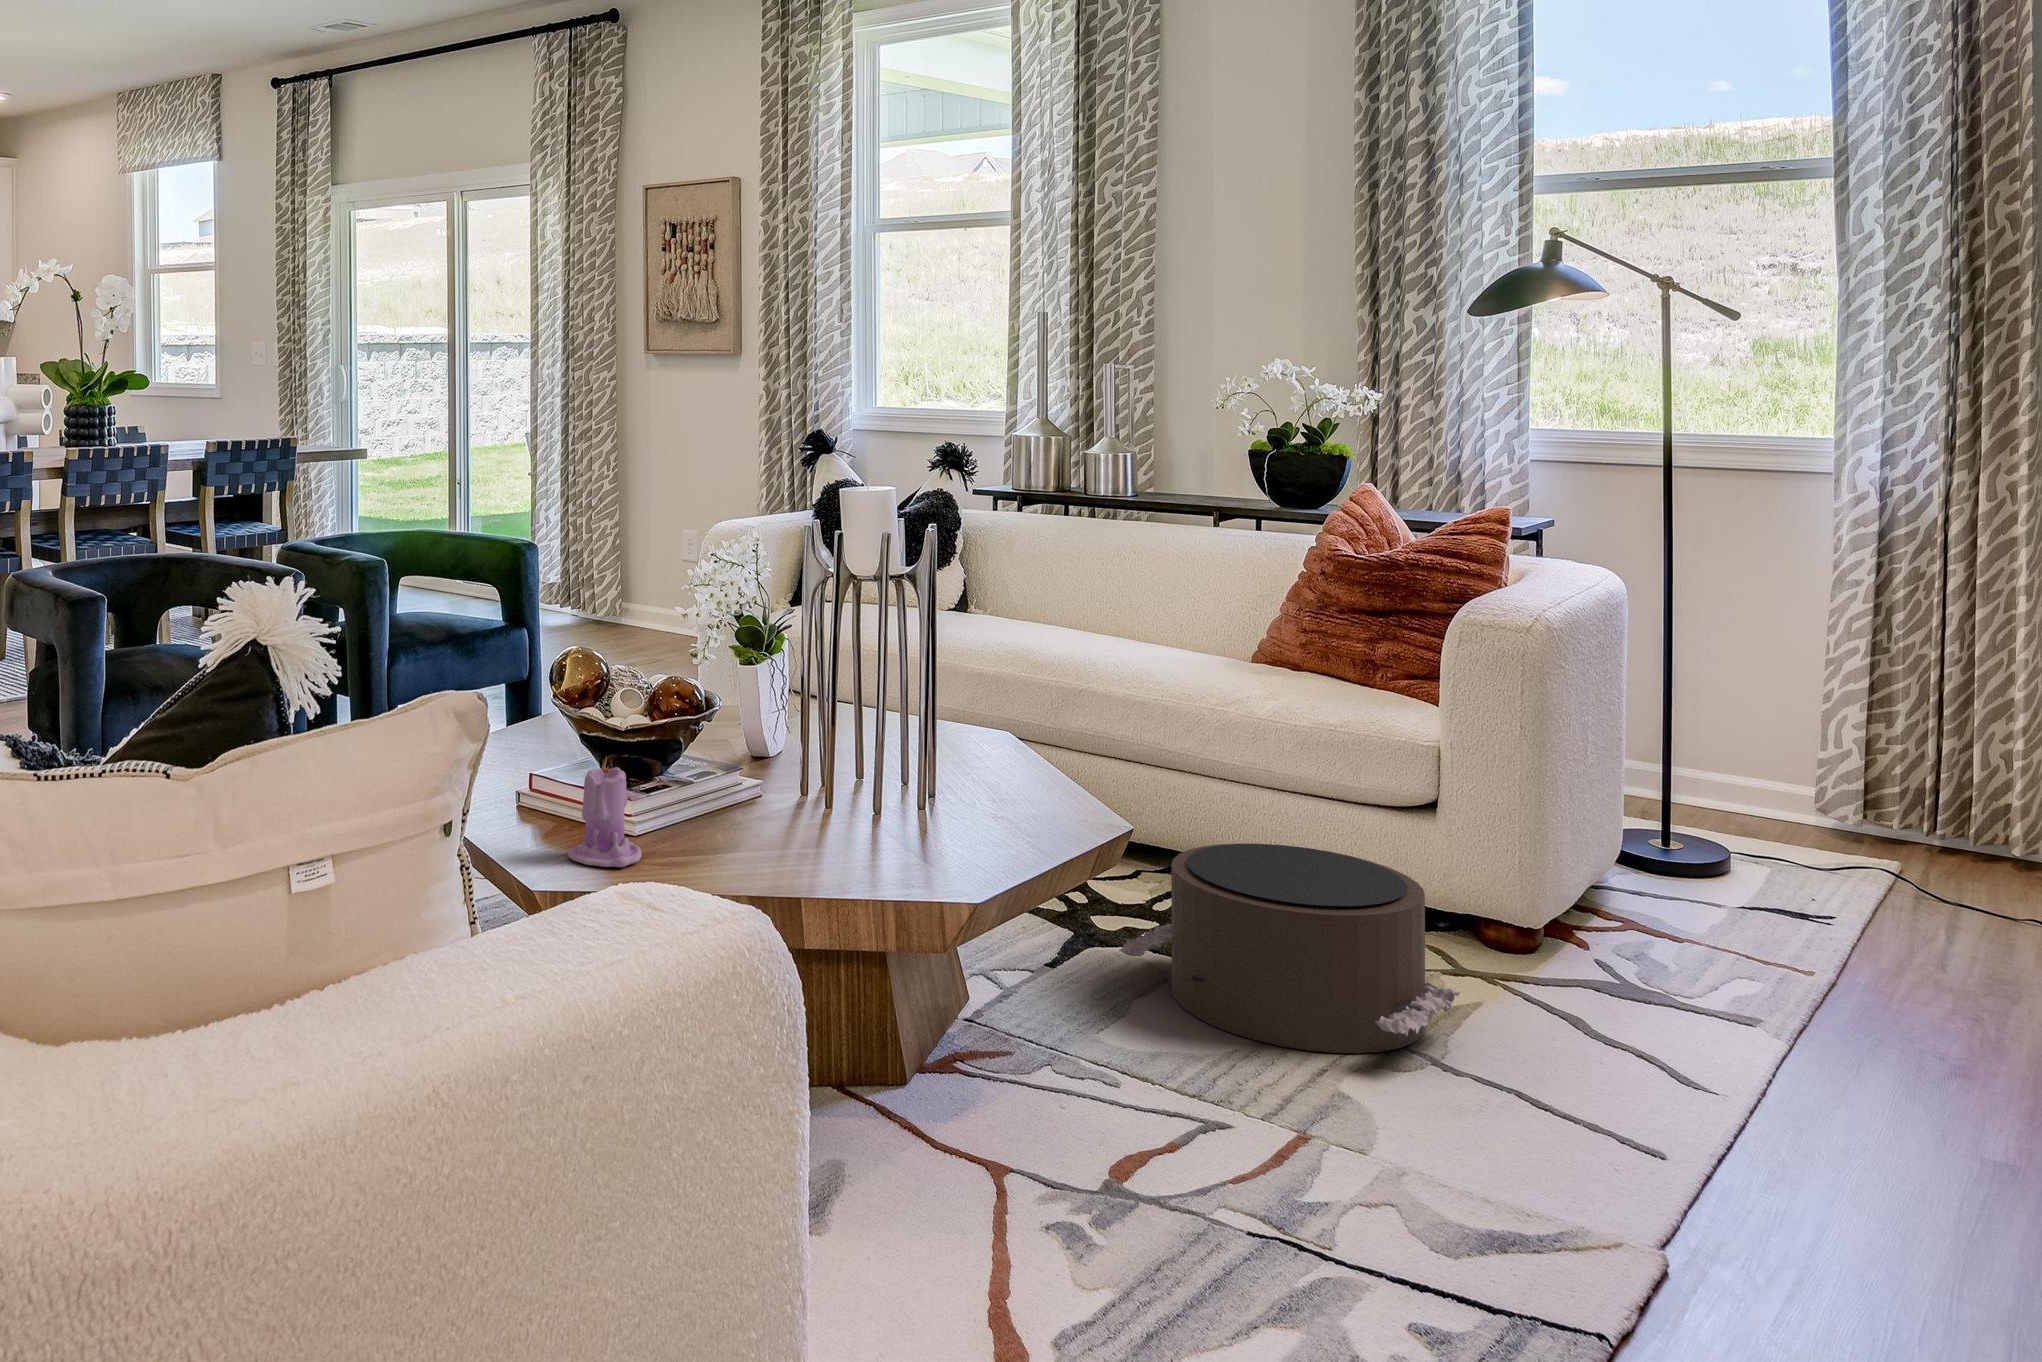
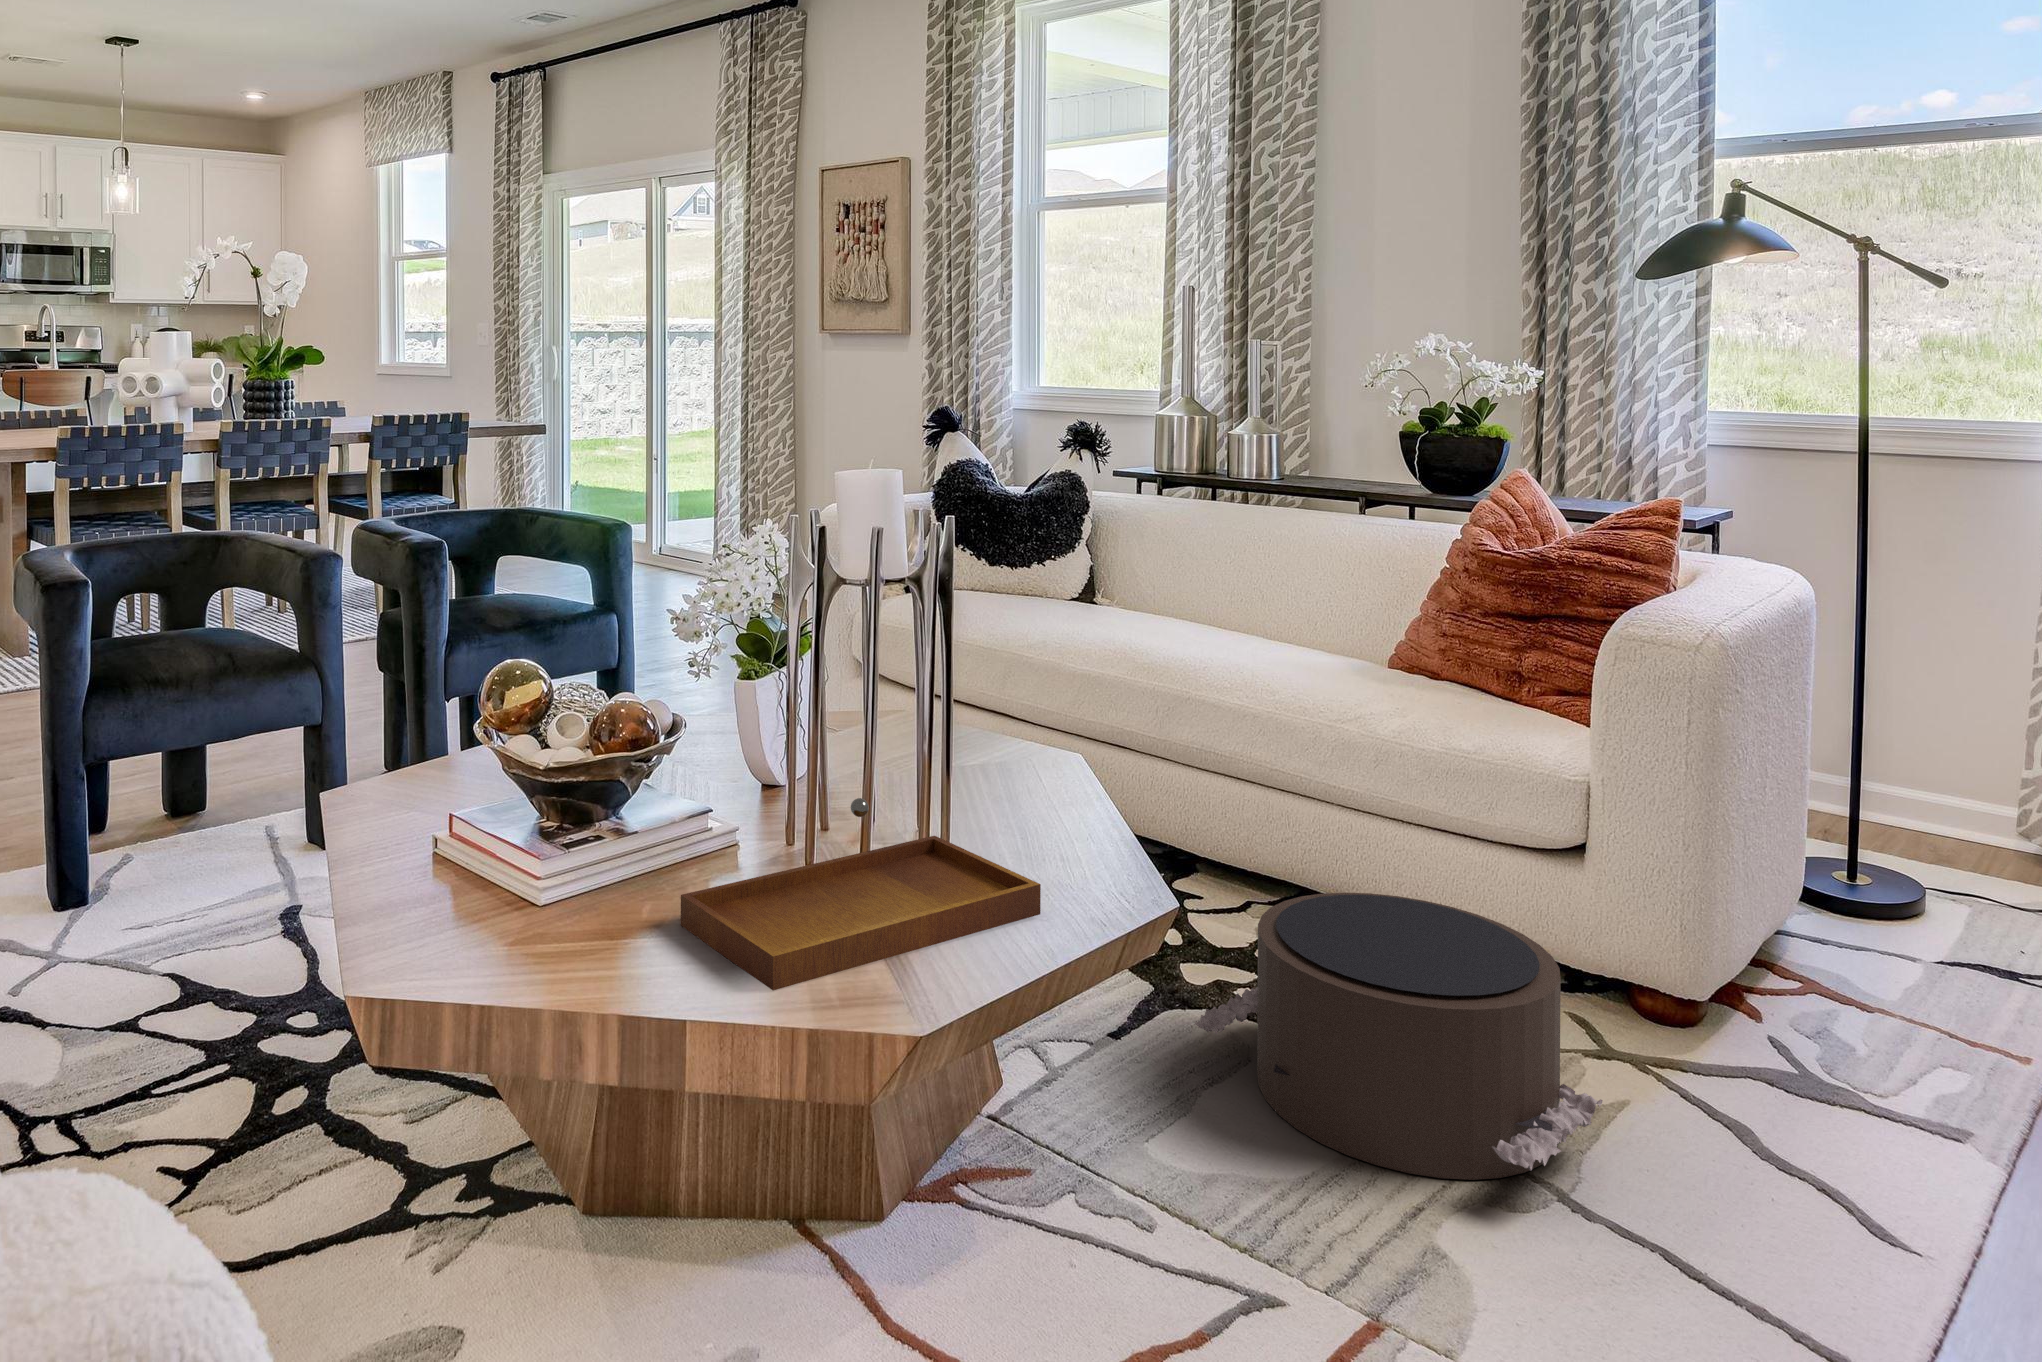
tray: none [745,745,1023,880] -> present [681,798,1041,991]
candle: present [568,757,642,867] -> none [439,817,536,965]

